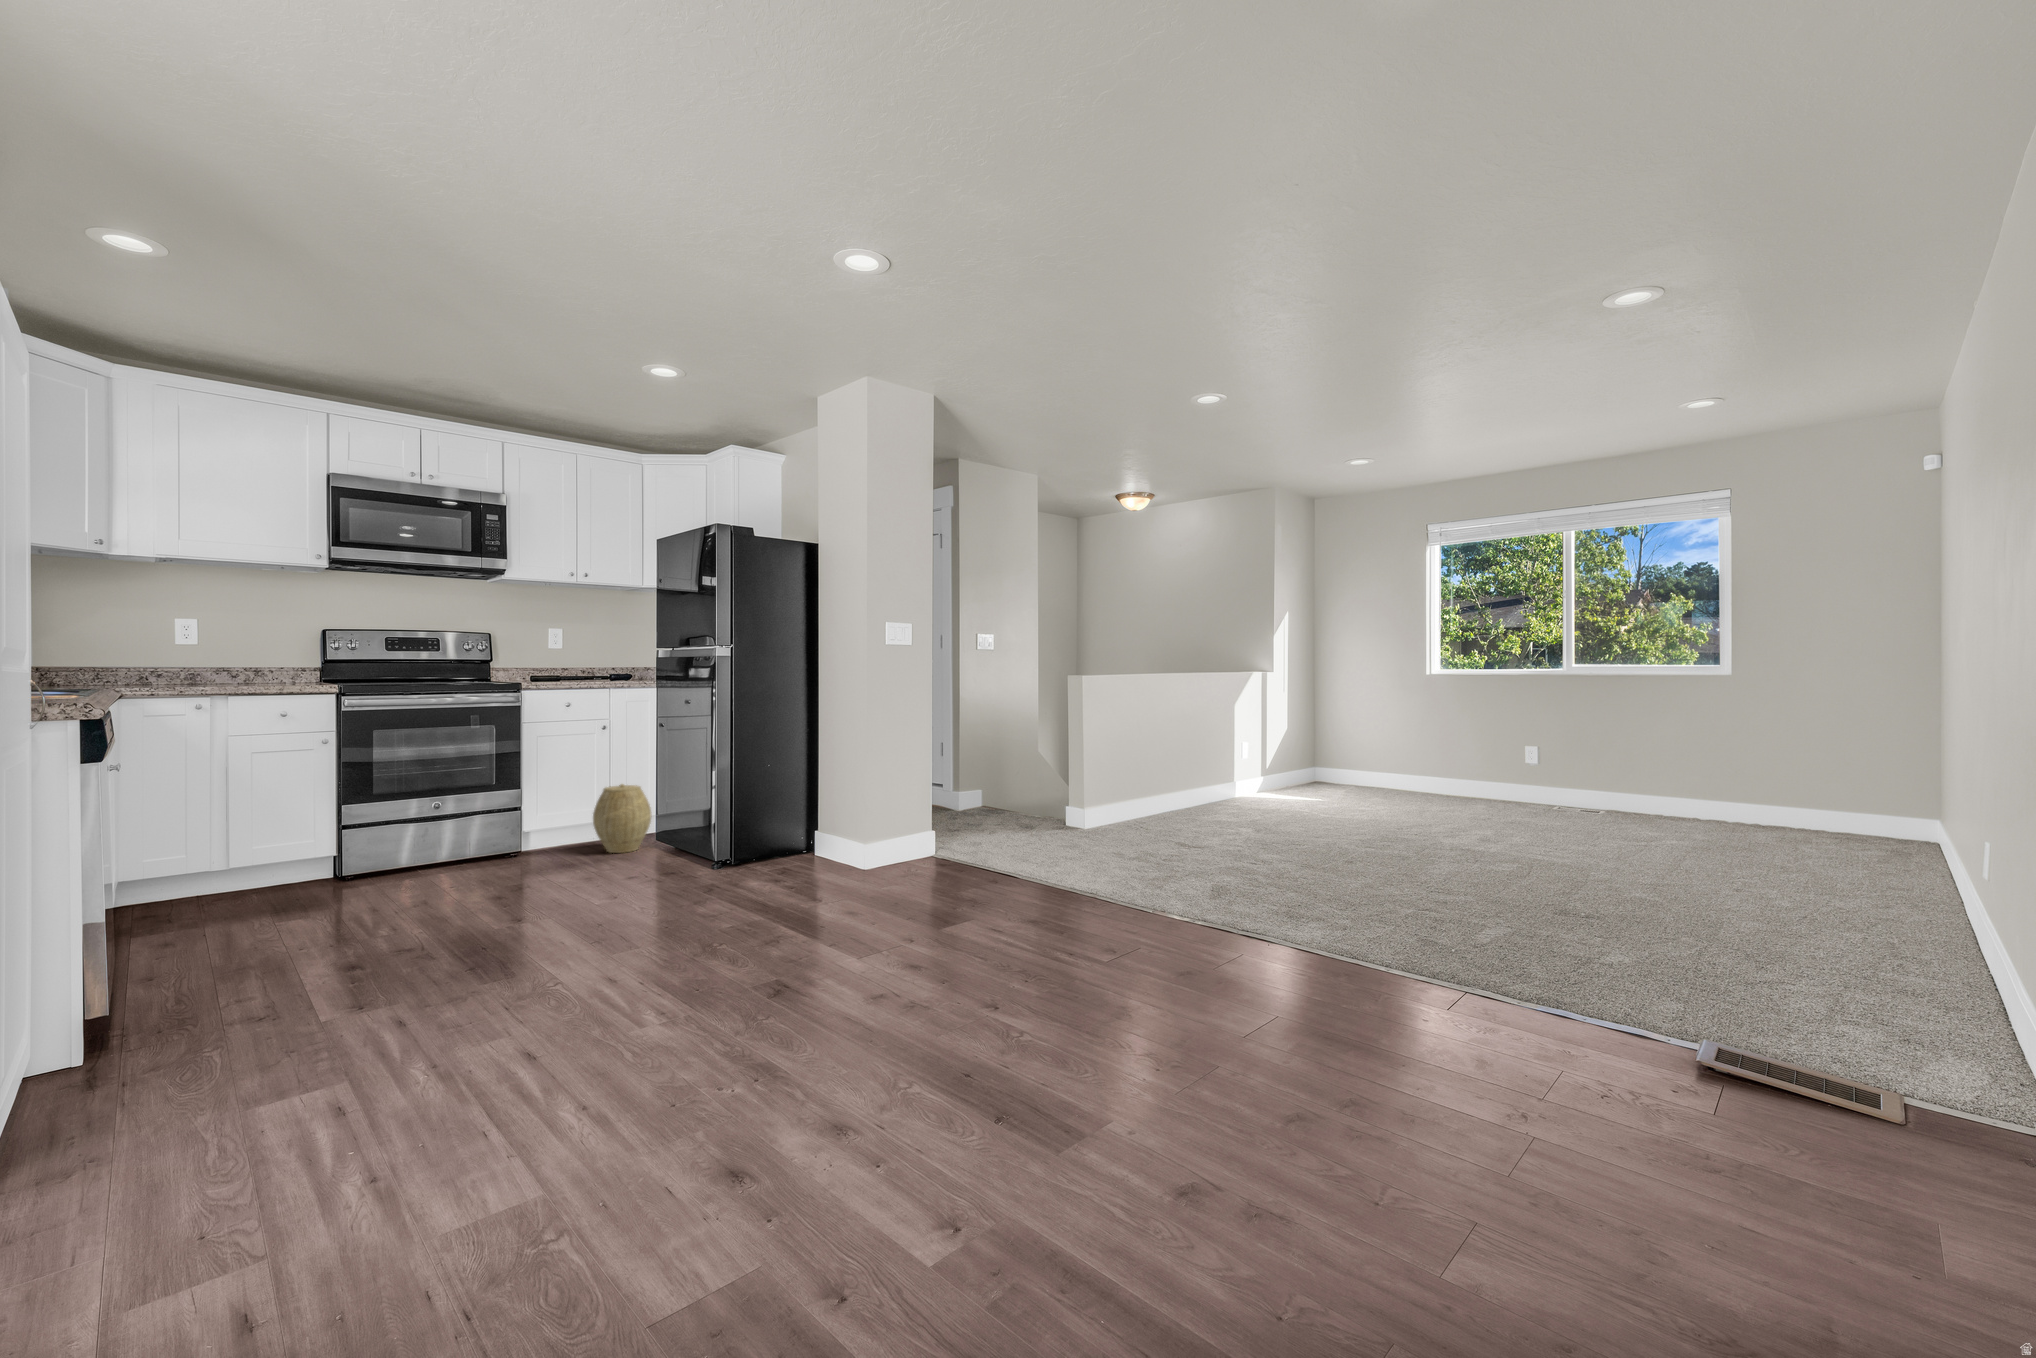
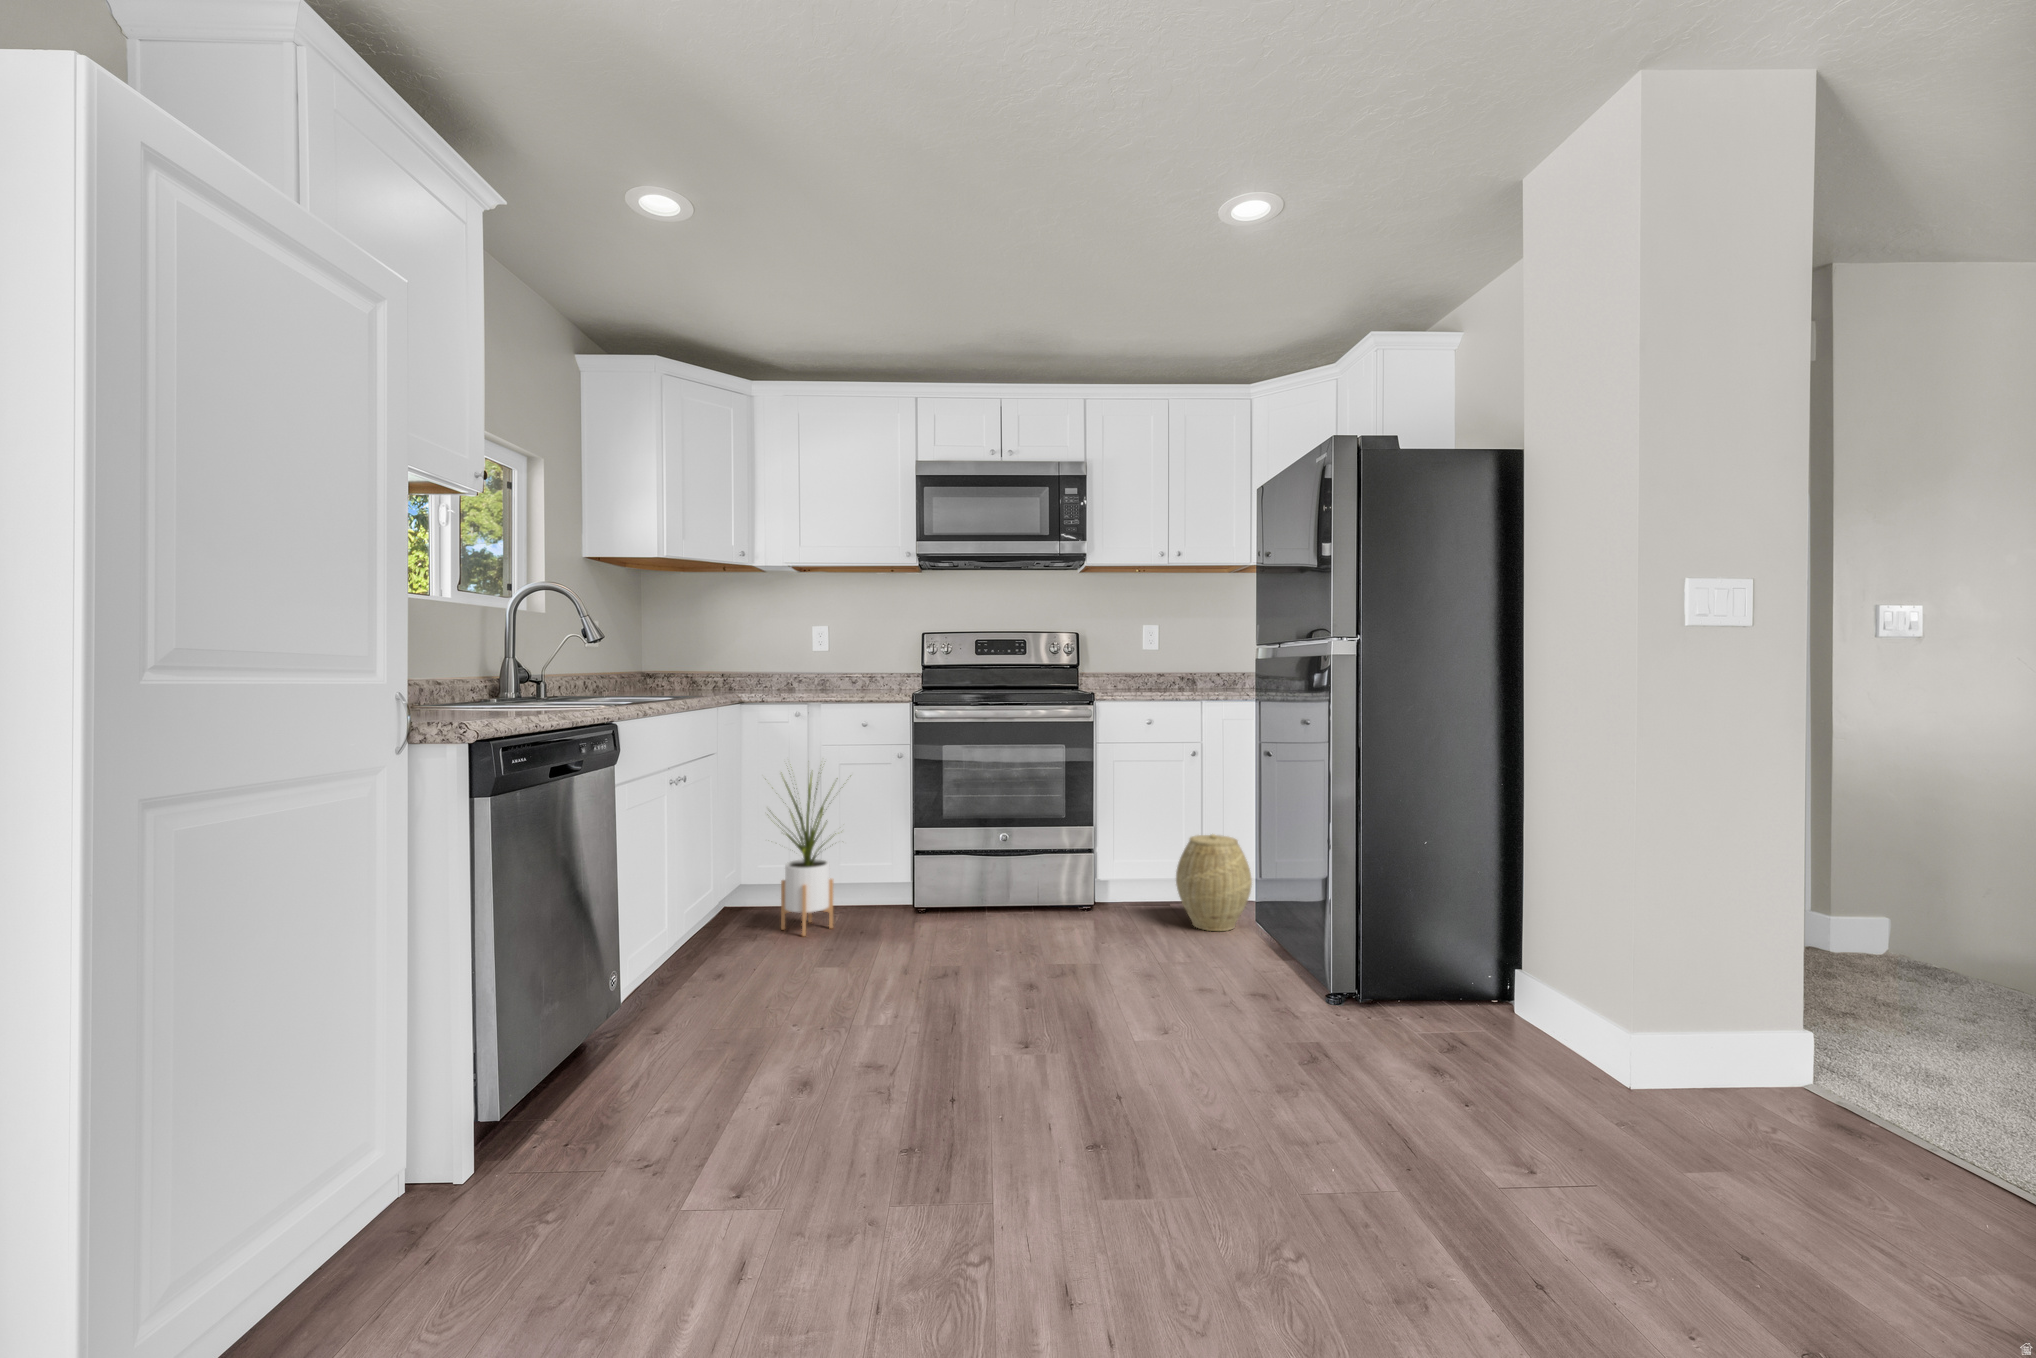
house plant: none [173,746,287,912] -> present [775,775,838,936]

